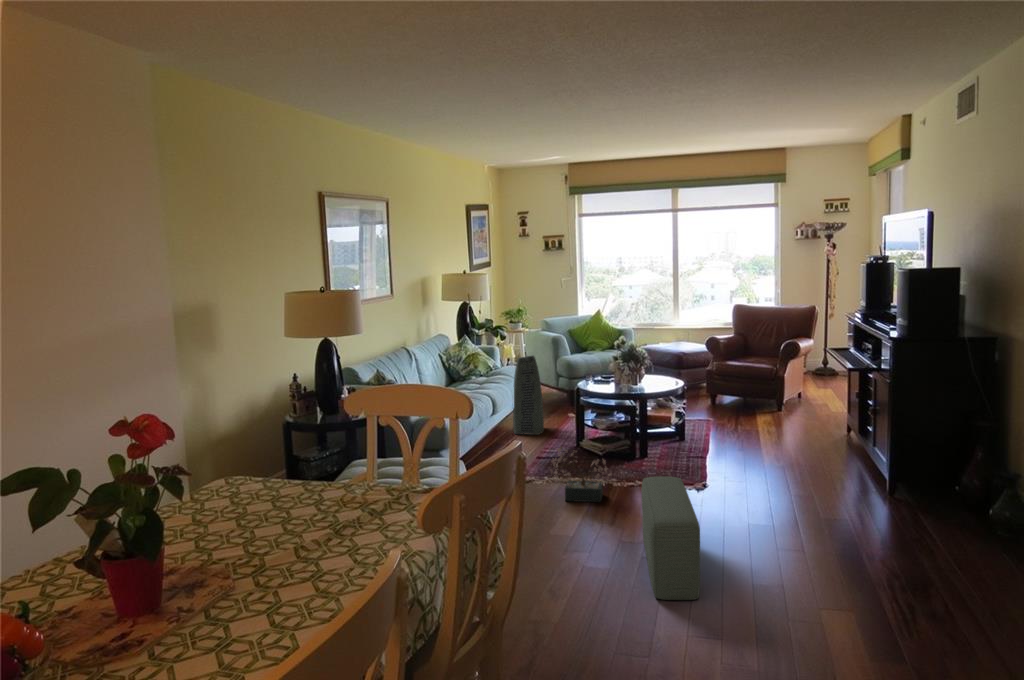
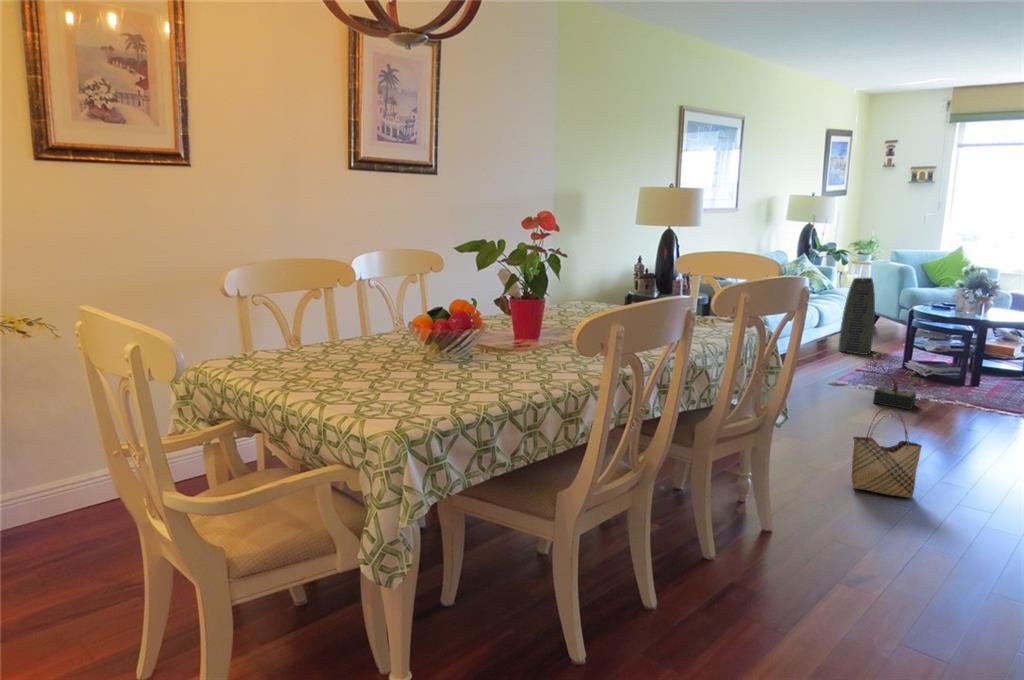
pouf: present [641,476,700,600] -> none [936,382,998,486]
woven basket: none [575,542,645,646] -> present [852,408,922,498]

